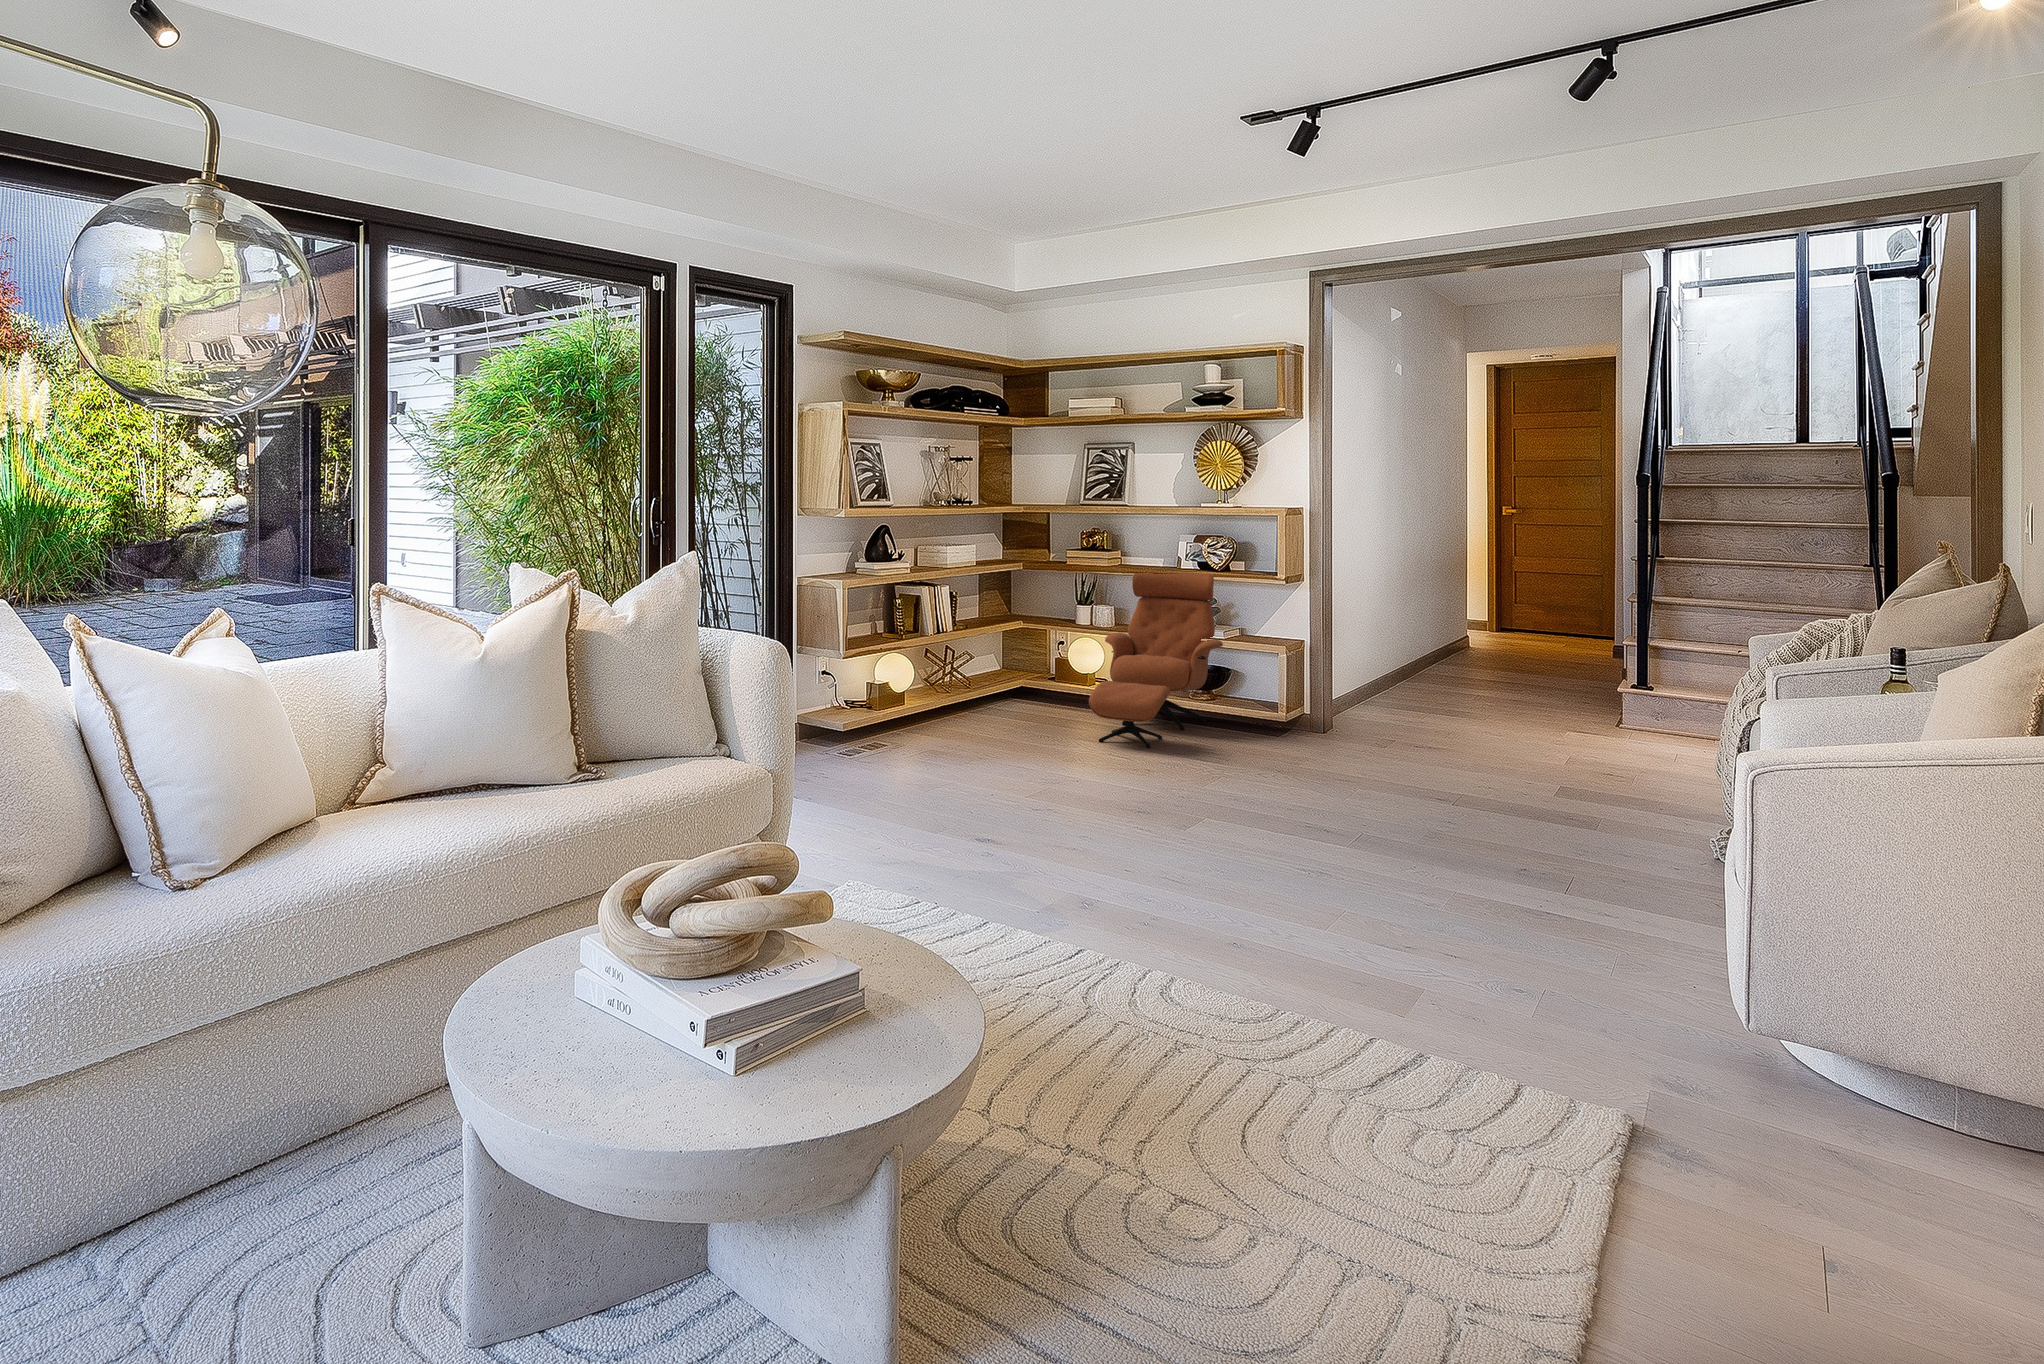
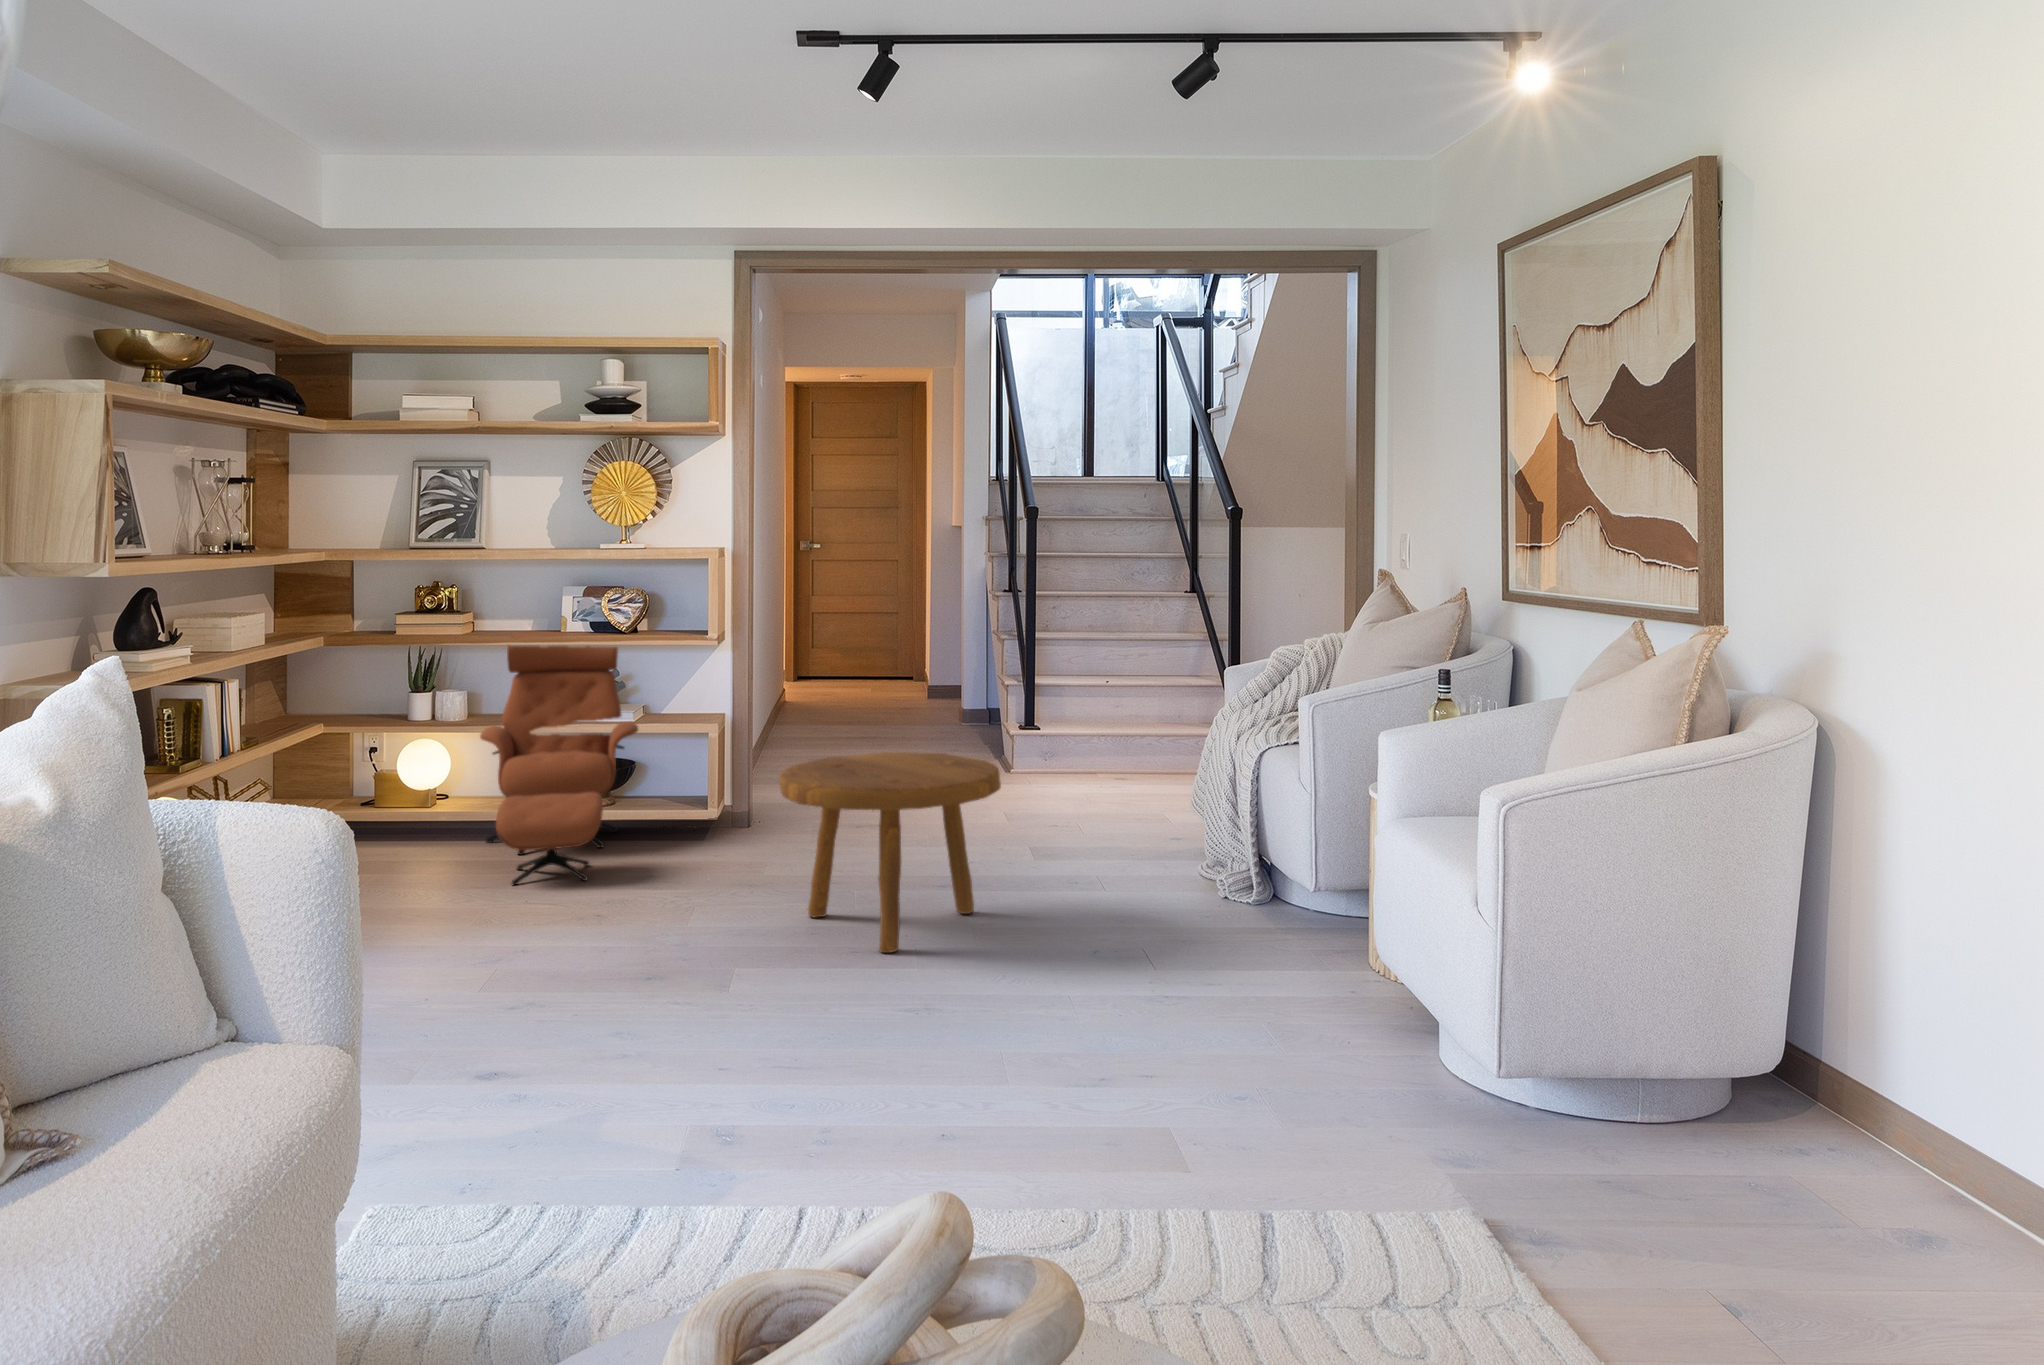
footstool: none [1248,678,1449,837] -> present [779,752,1001,953]

